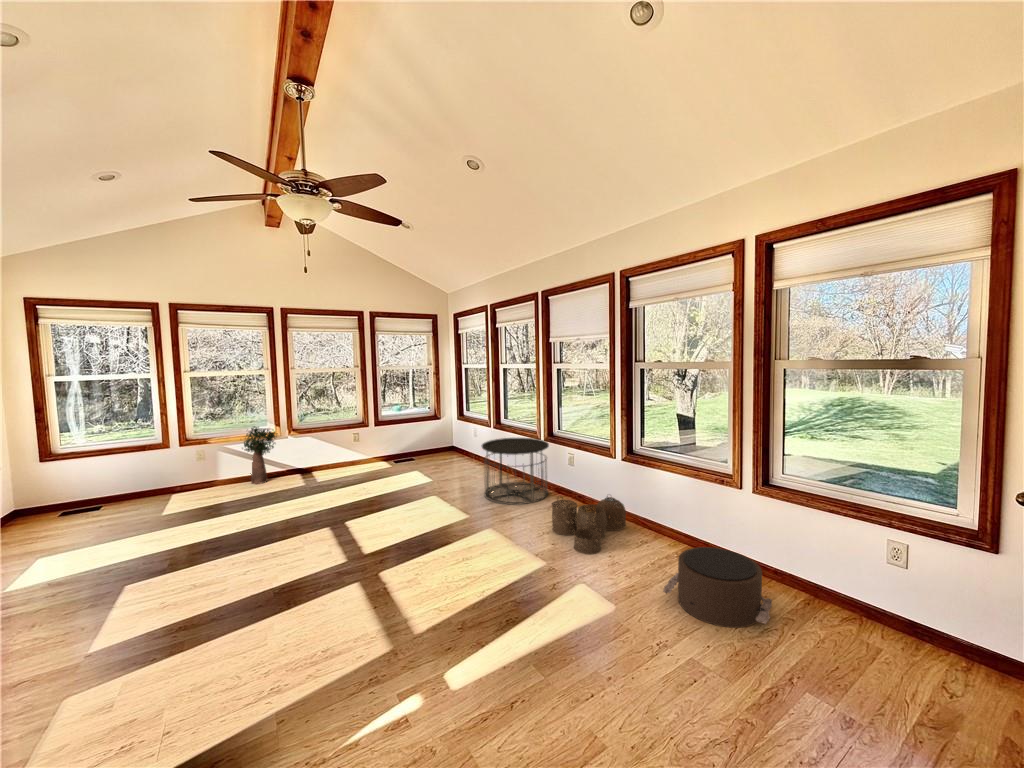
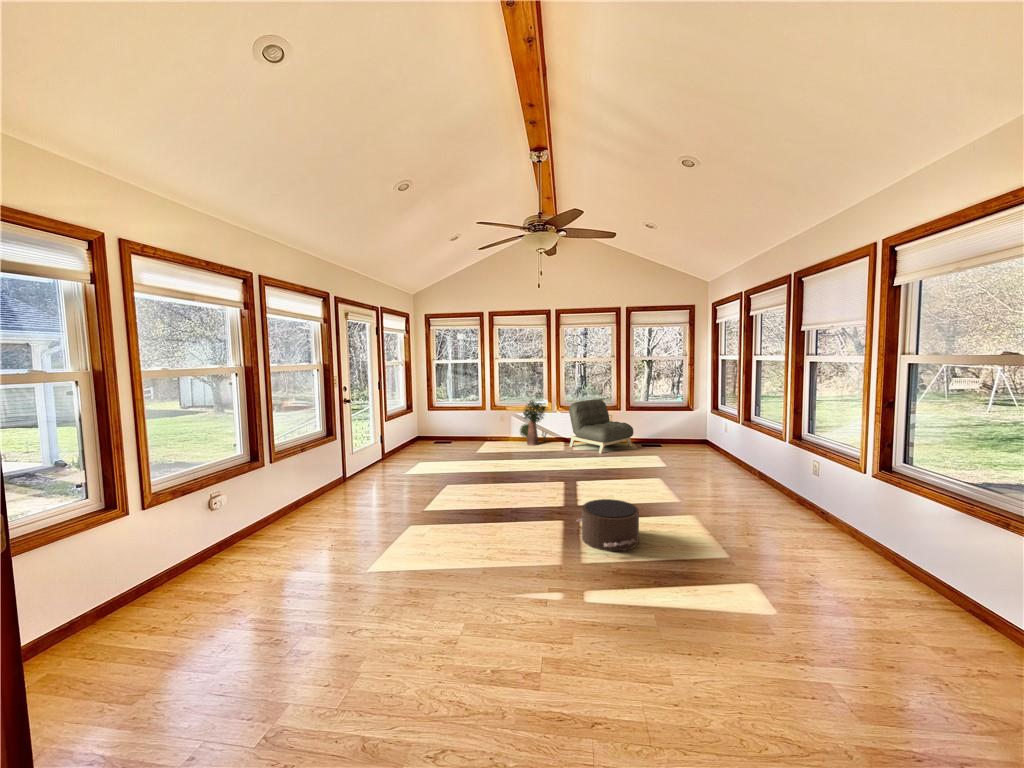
armchair: none [309,418,386,480] -> present [569,399,633,453]
side table: present [482,438,549,505] -> none [706,433,784,502]
woven basket: present [552,496,626,554] -> none [755,496,852,558]
pouf: present [663,547,772,628] -> present [576,499,639,551]

